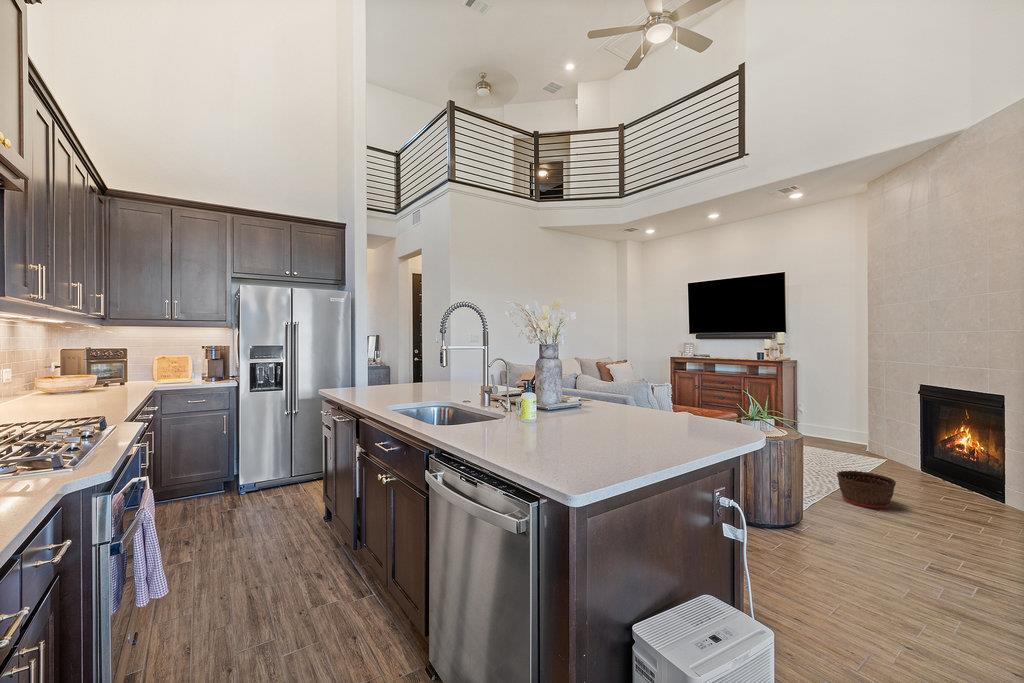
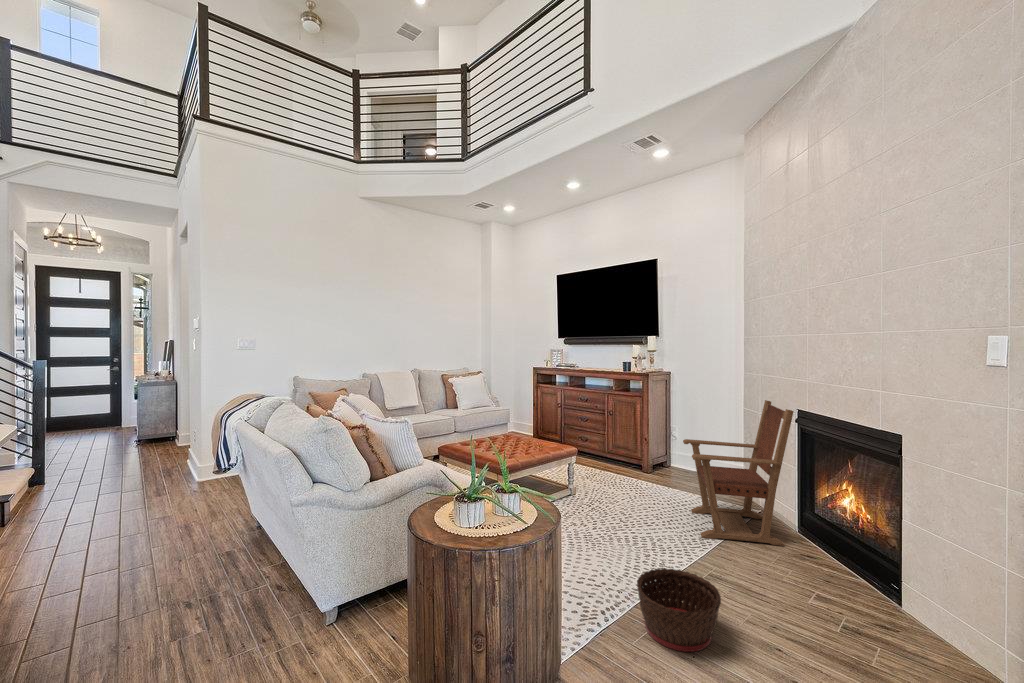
armchair: none [827,377,921,474] -> present [683,400,793,546]

